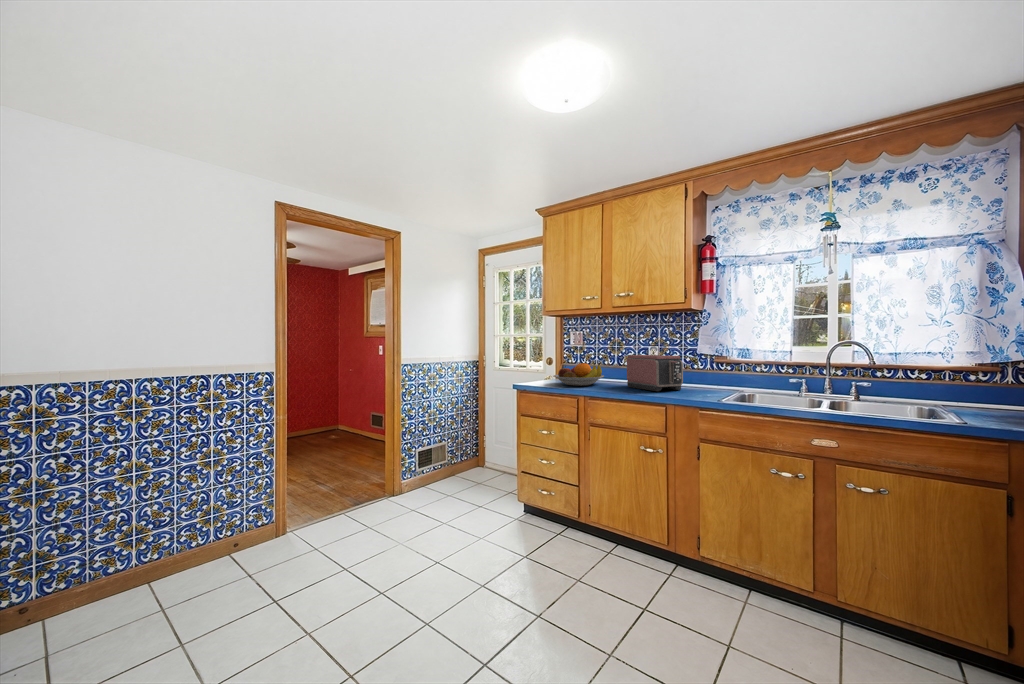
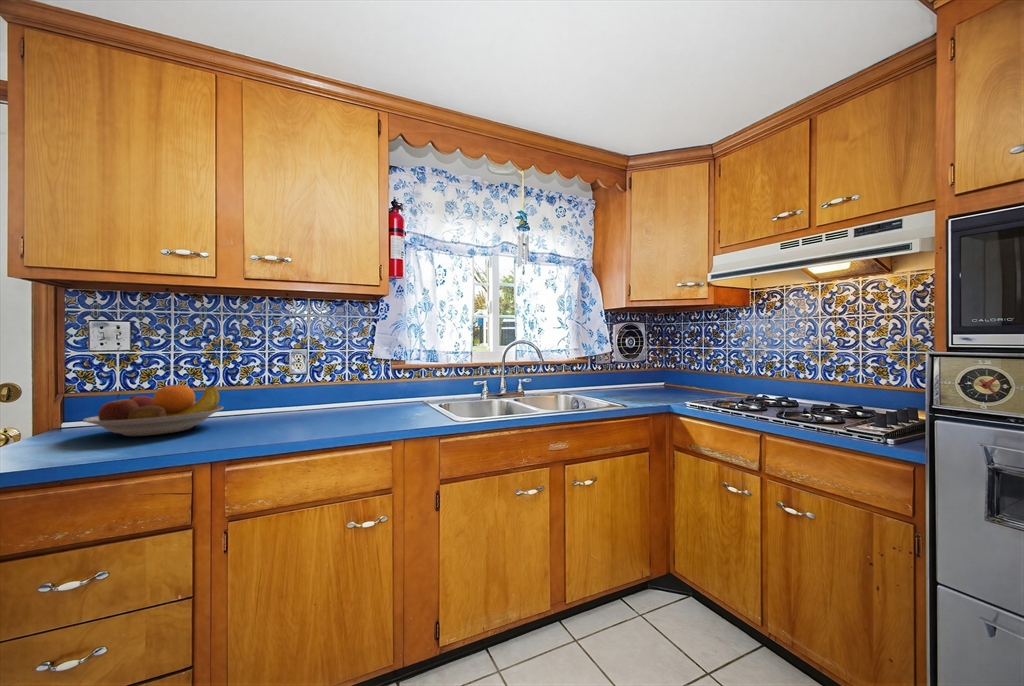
toaster: present [627,355,683,391] -> none [276,361,378,419]

